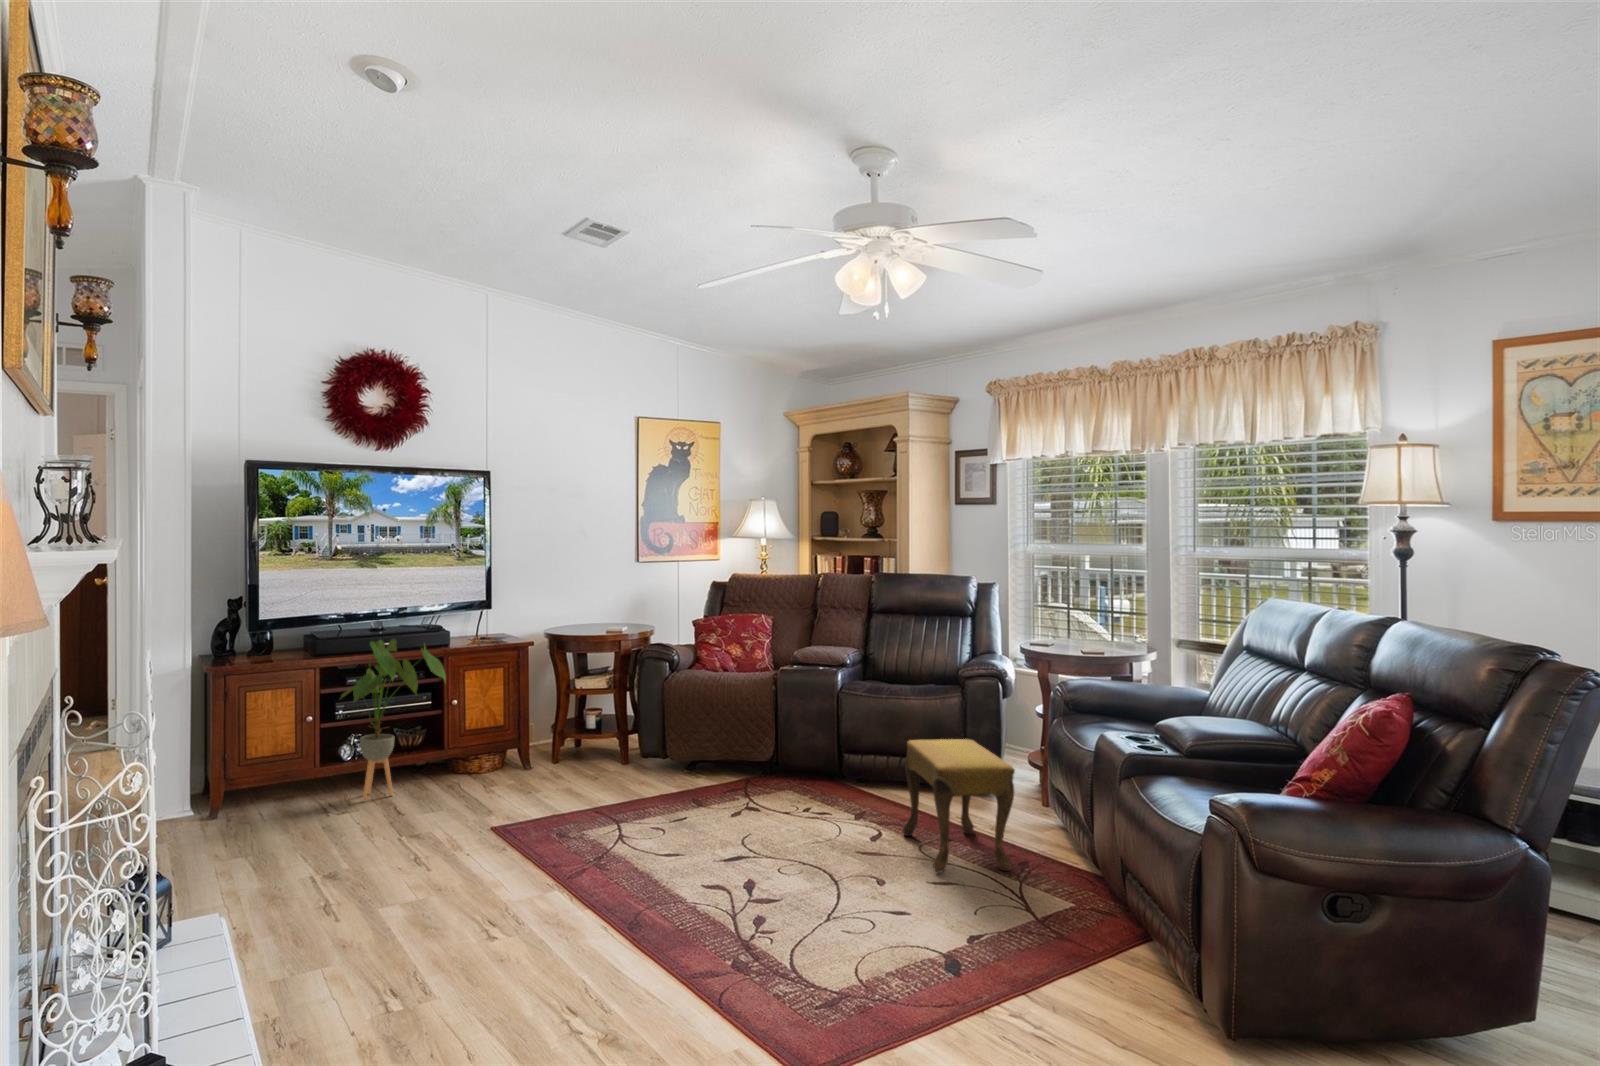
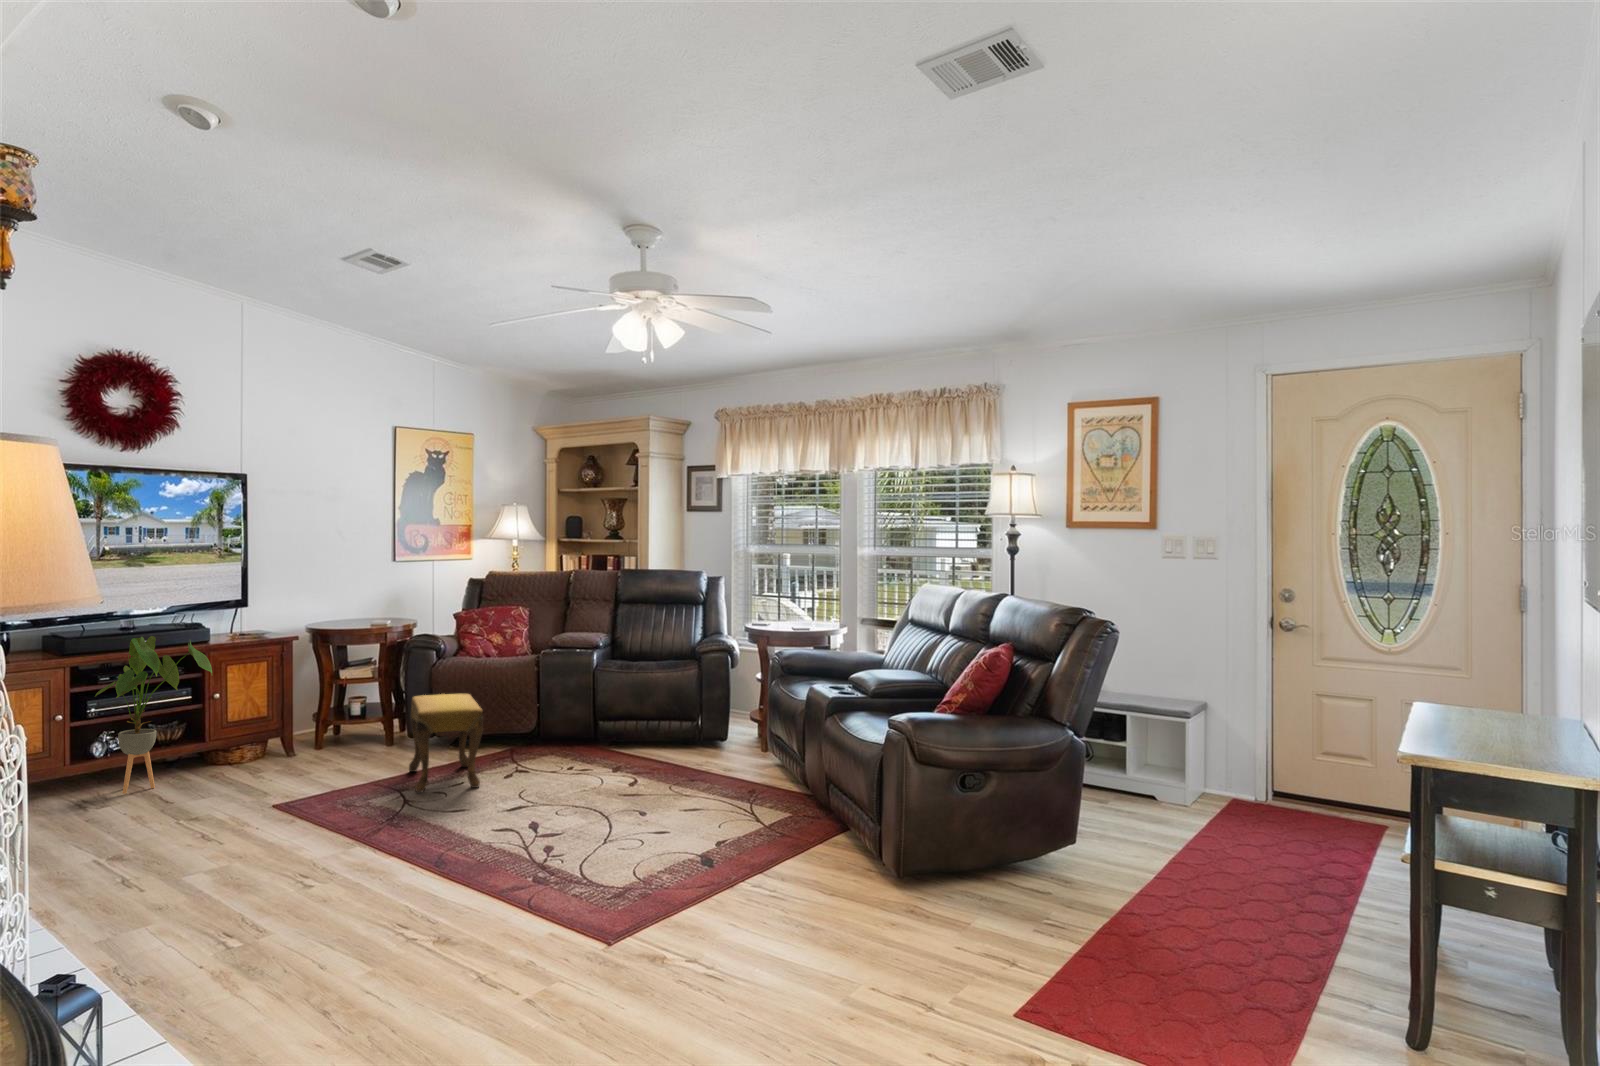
footstool: present [903,739,1015,872] -> present [409,694,483,792]

